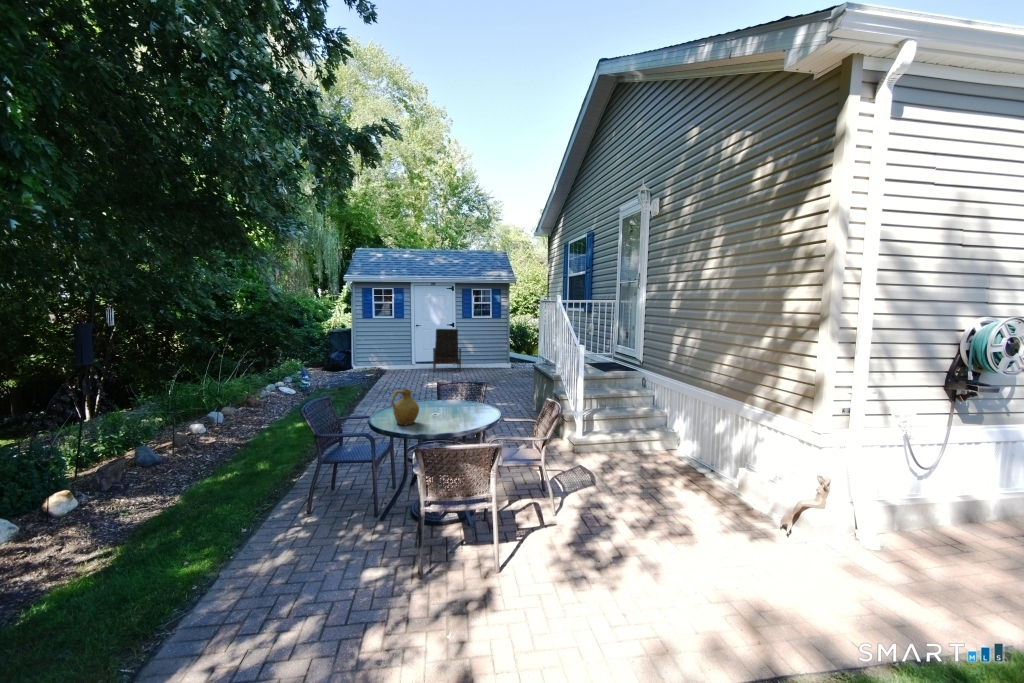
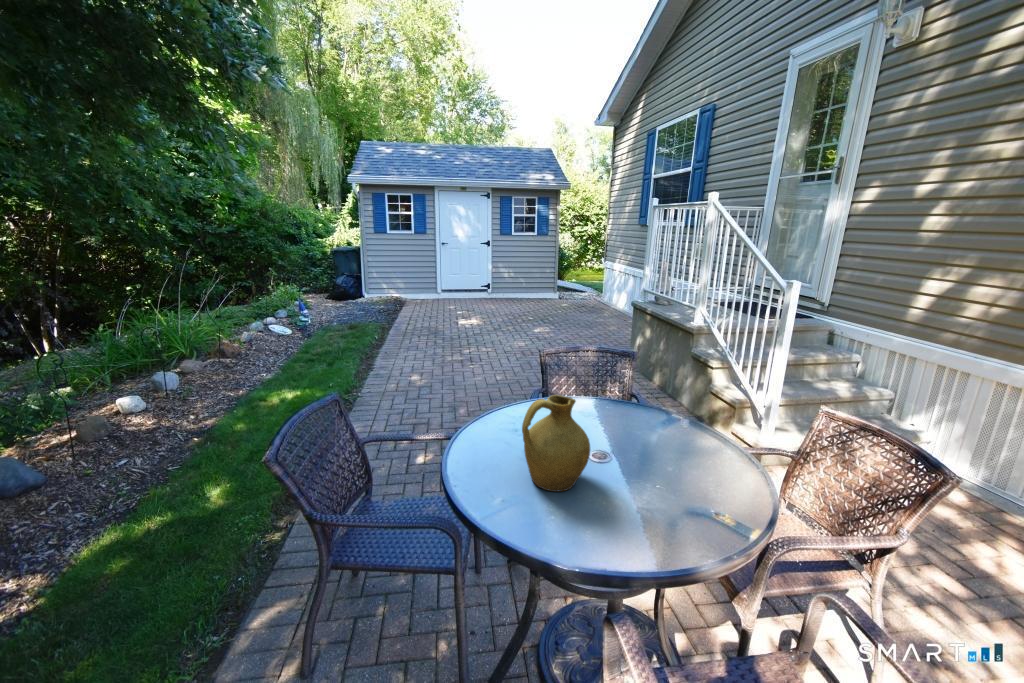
lounge chair: present [433,329,461,371] -> none [463,248,500,302]

